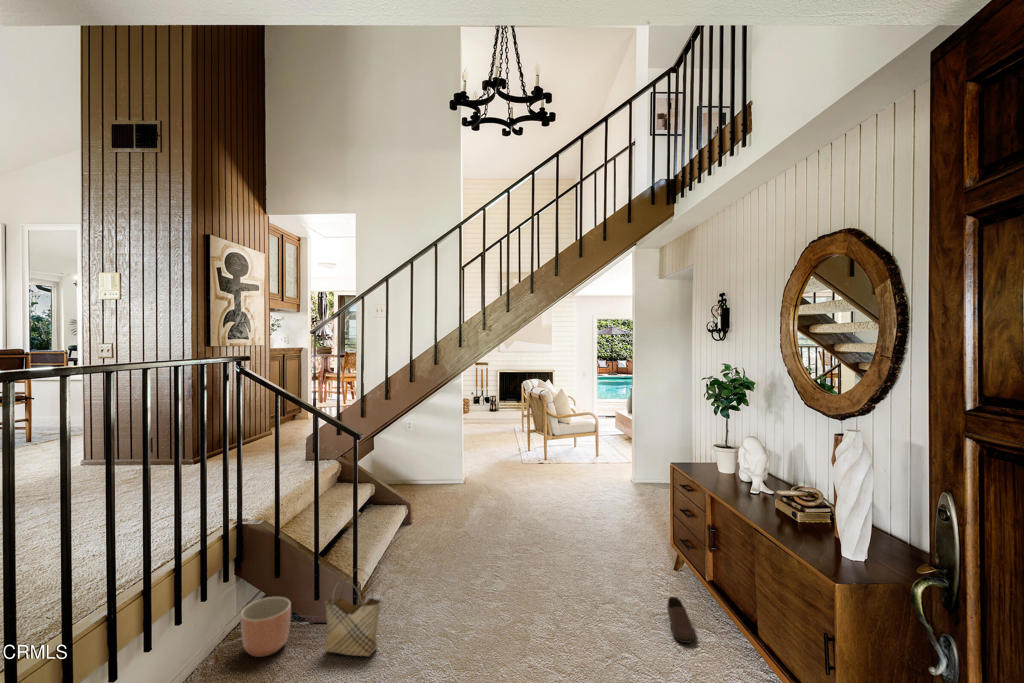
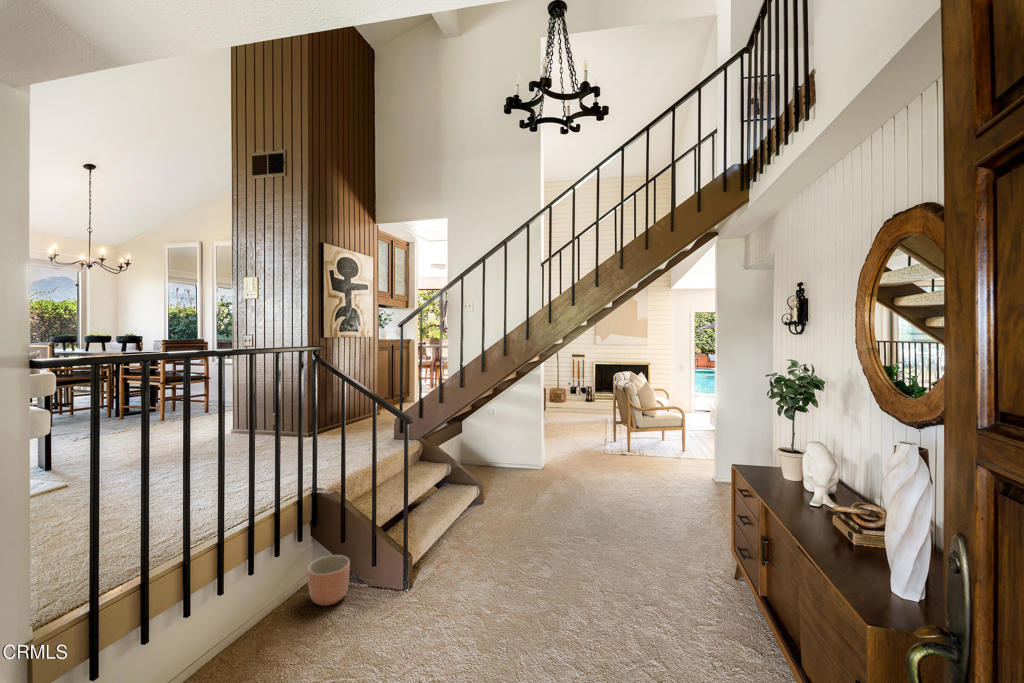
woven basket: present [325,568,380,656] -> none [373,539,420,620]
shoe: present [667,597,695,643] -> none [709,606,736,659]

